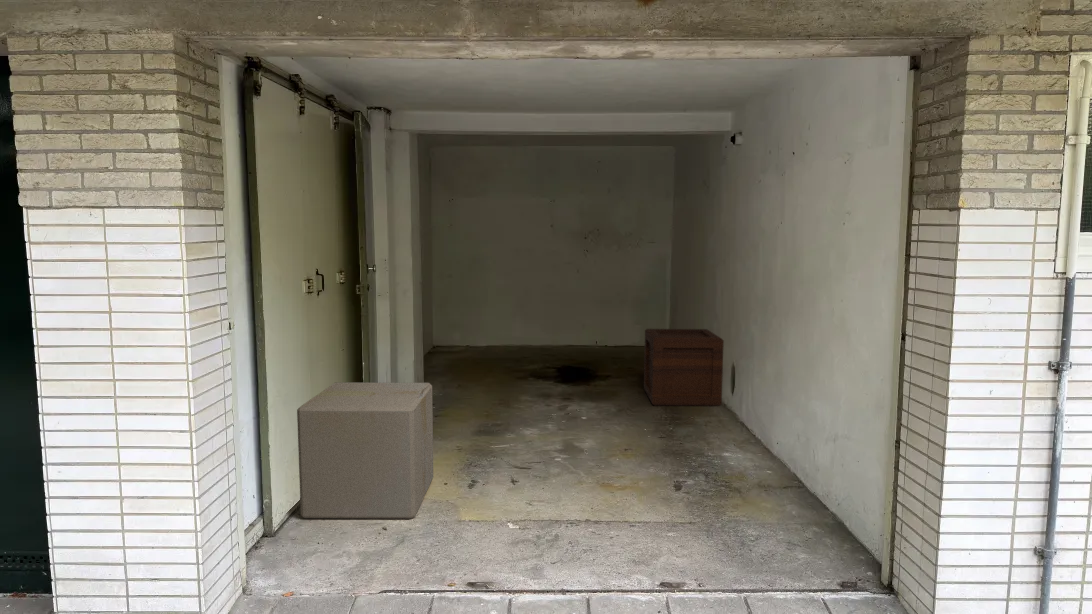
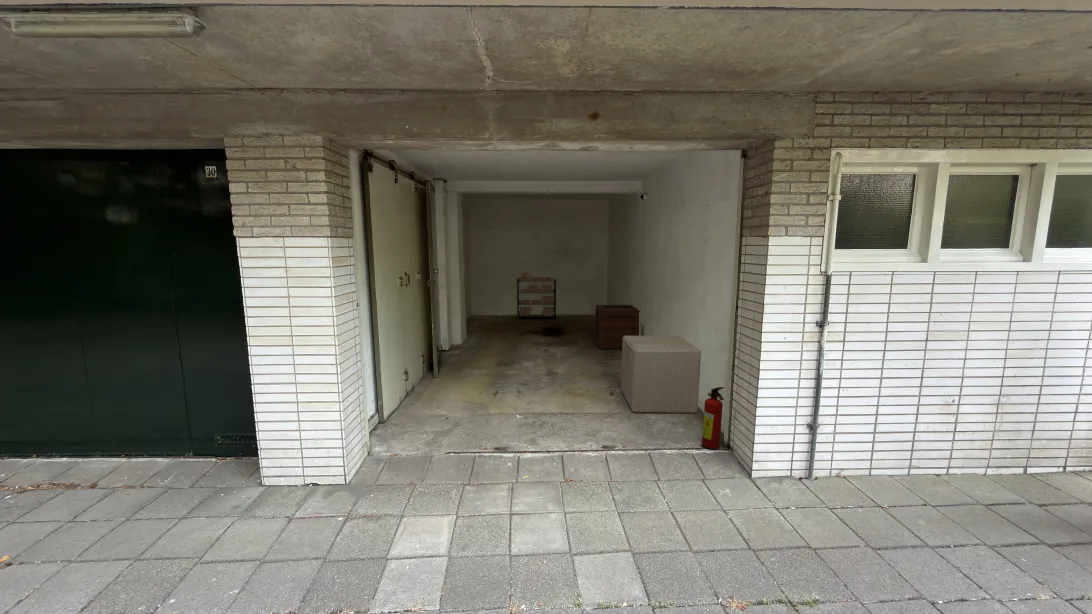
shelving unit: none [510,273,578,353] -> present [517,273,556,319]
cardboard box: present [297,382,433,519] -> present [621,336,701,413]
fire extinguisher: none [839,478,879,590] -> present [702,387,724,449]

